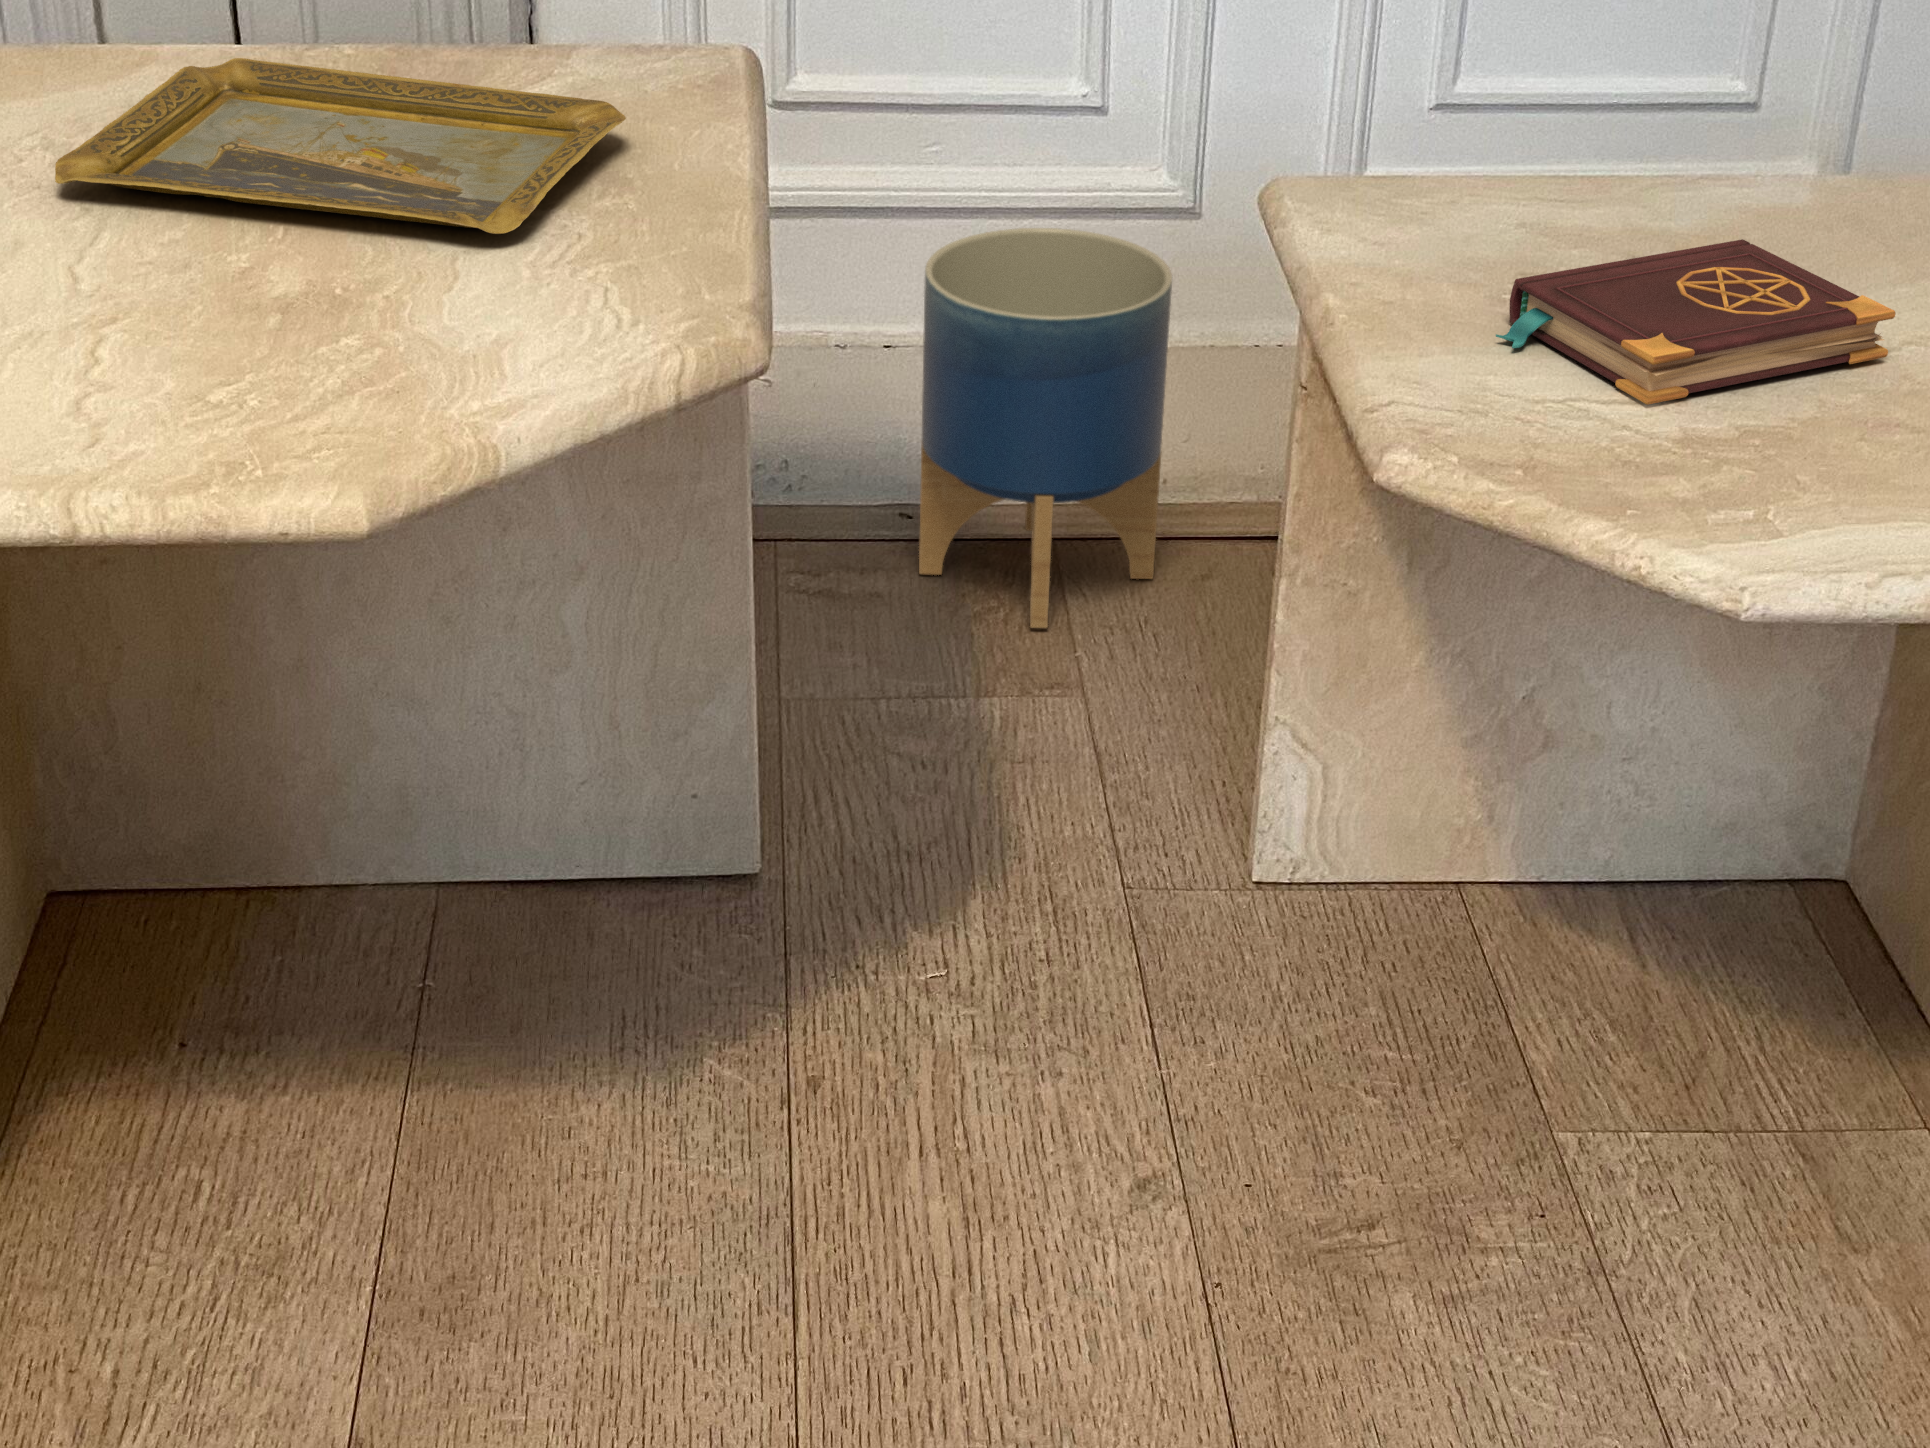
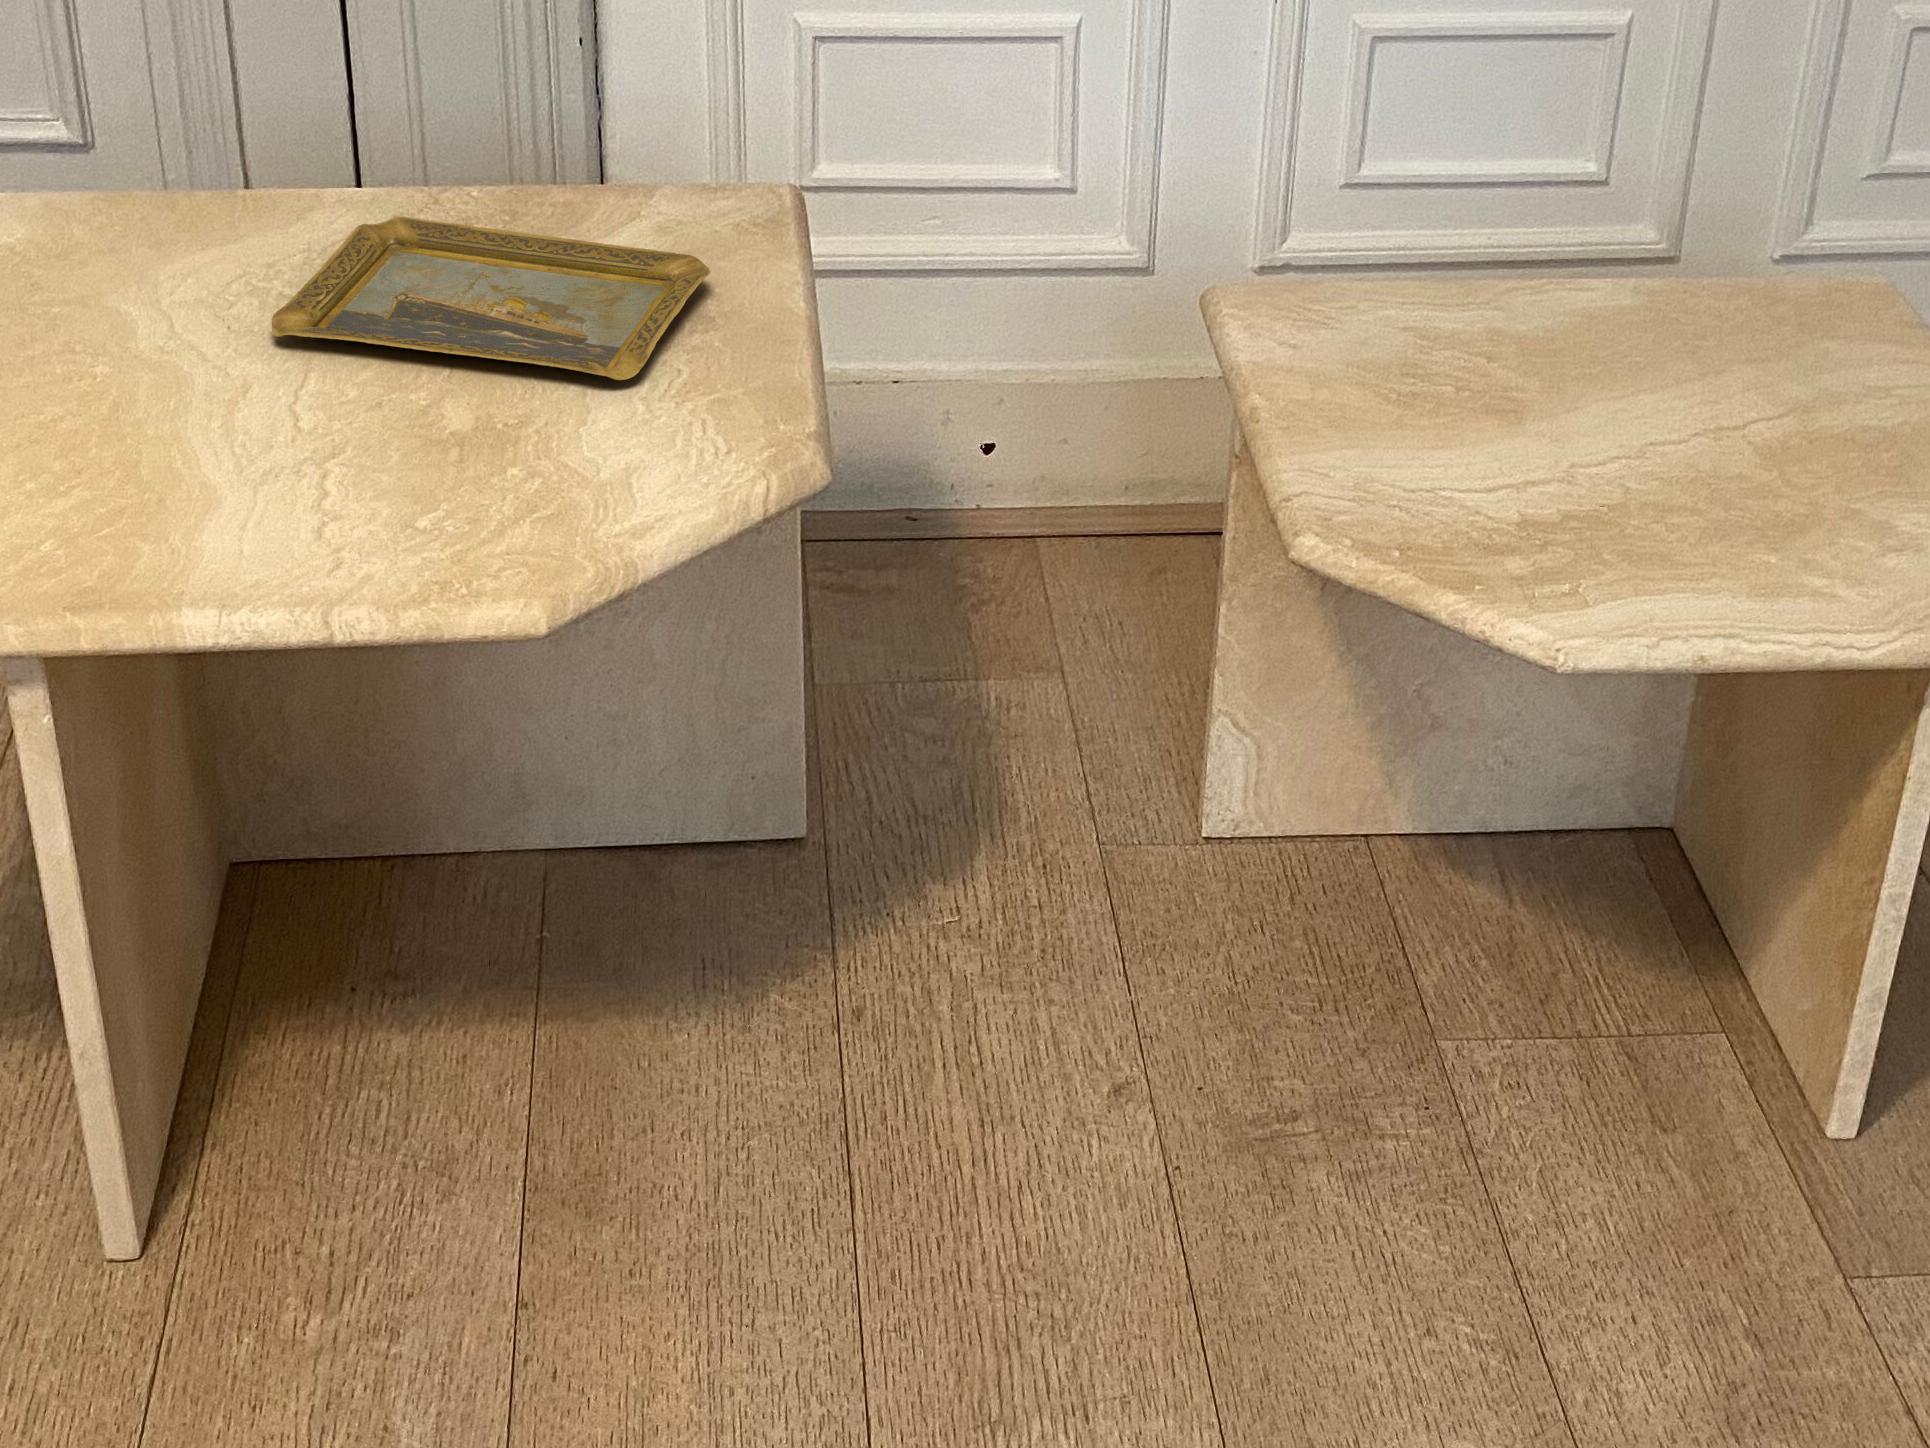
planter: present [919,228,1172,628] -> none [925,292,1131,621]
book: present [1496,239,1896,405] -> none [1380,356,1679,500]

